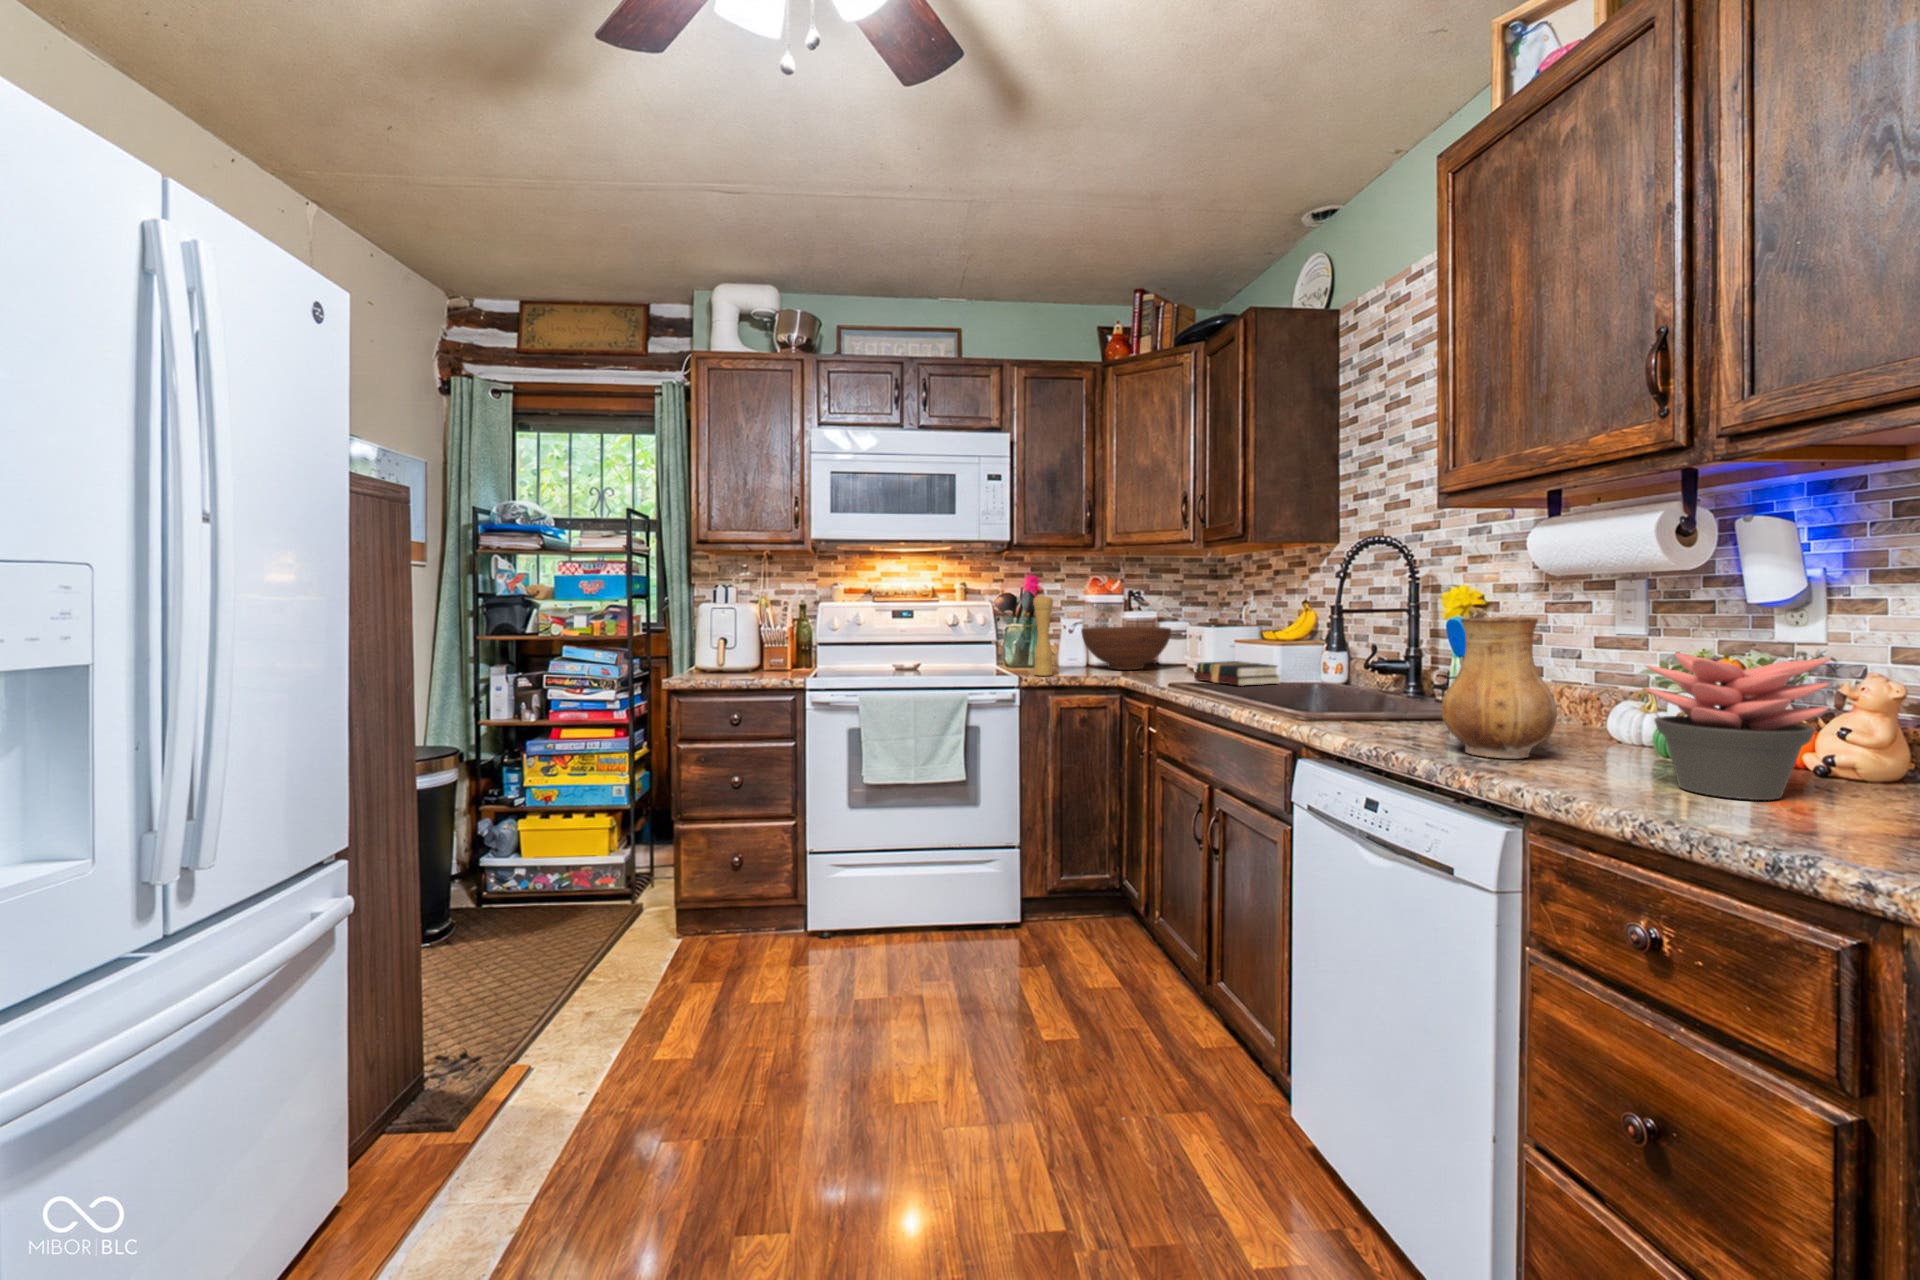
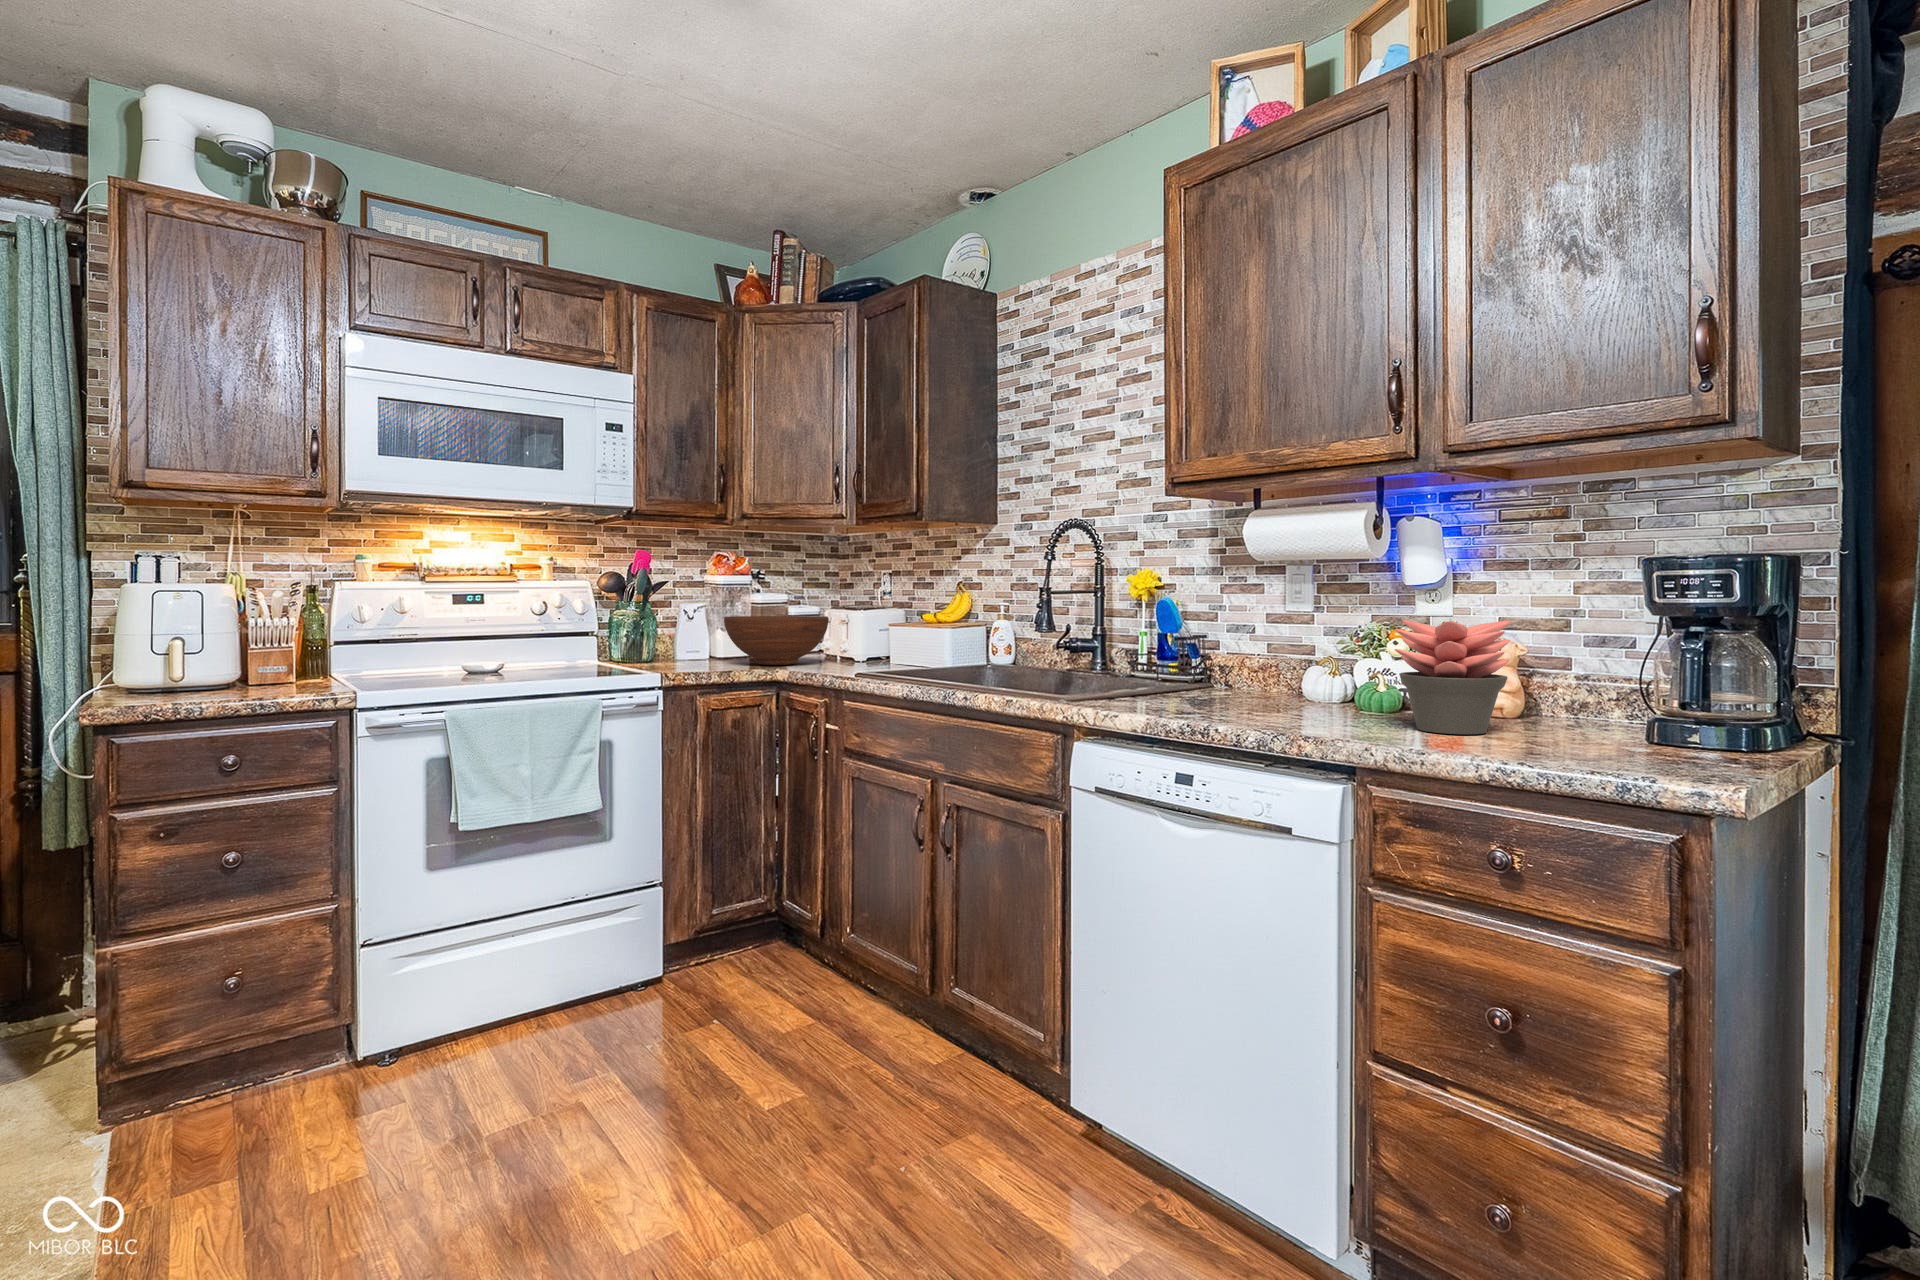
pepper mill: present [1033,595,1053,676] -> none [679,575,705,674]
ceramic pitcher: present [1441,616,1557,759] -> none [1217,592,1310,720]
hardback book: present [1194,661,1280,686] -> none [876,651,967,675]

